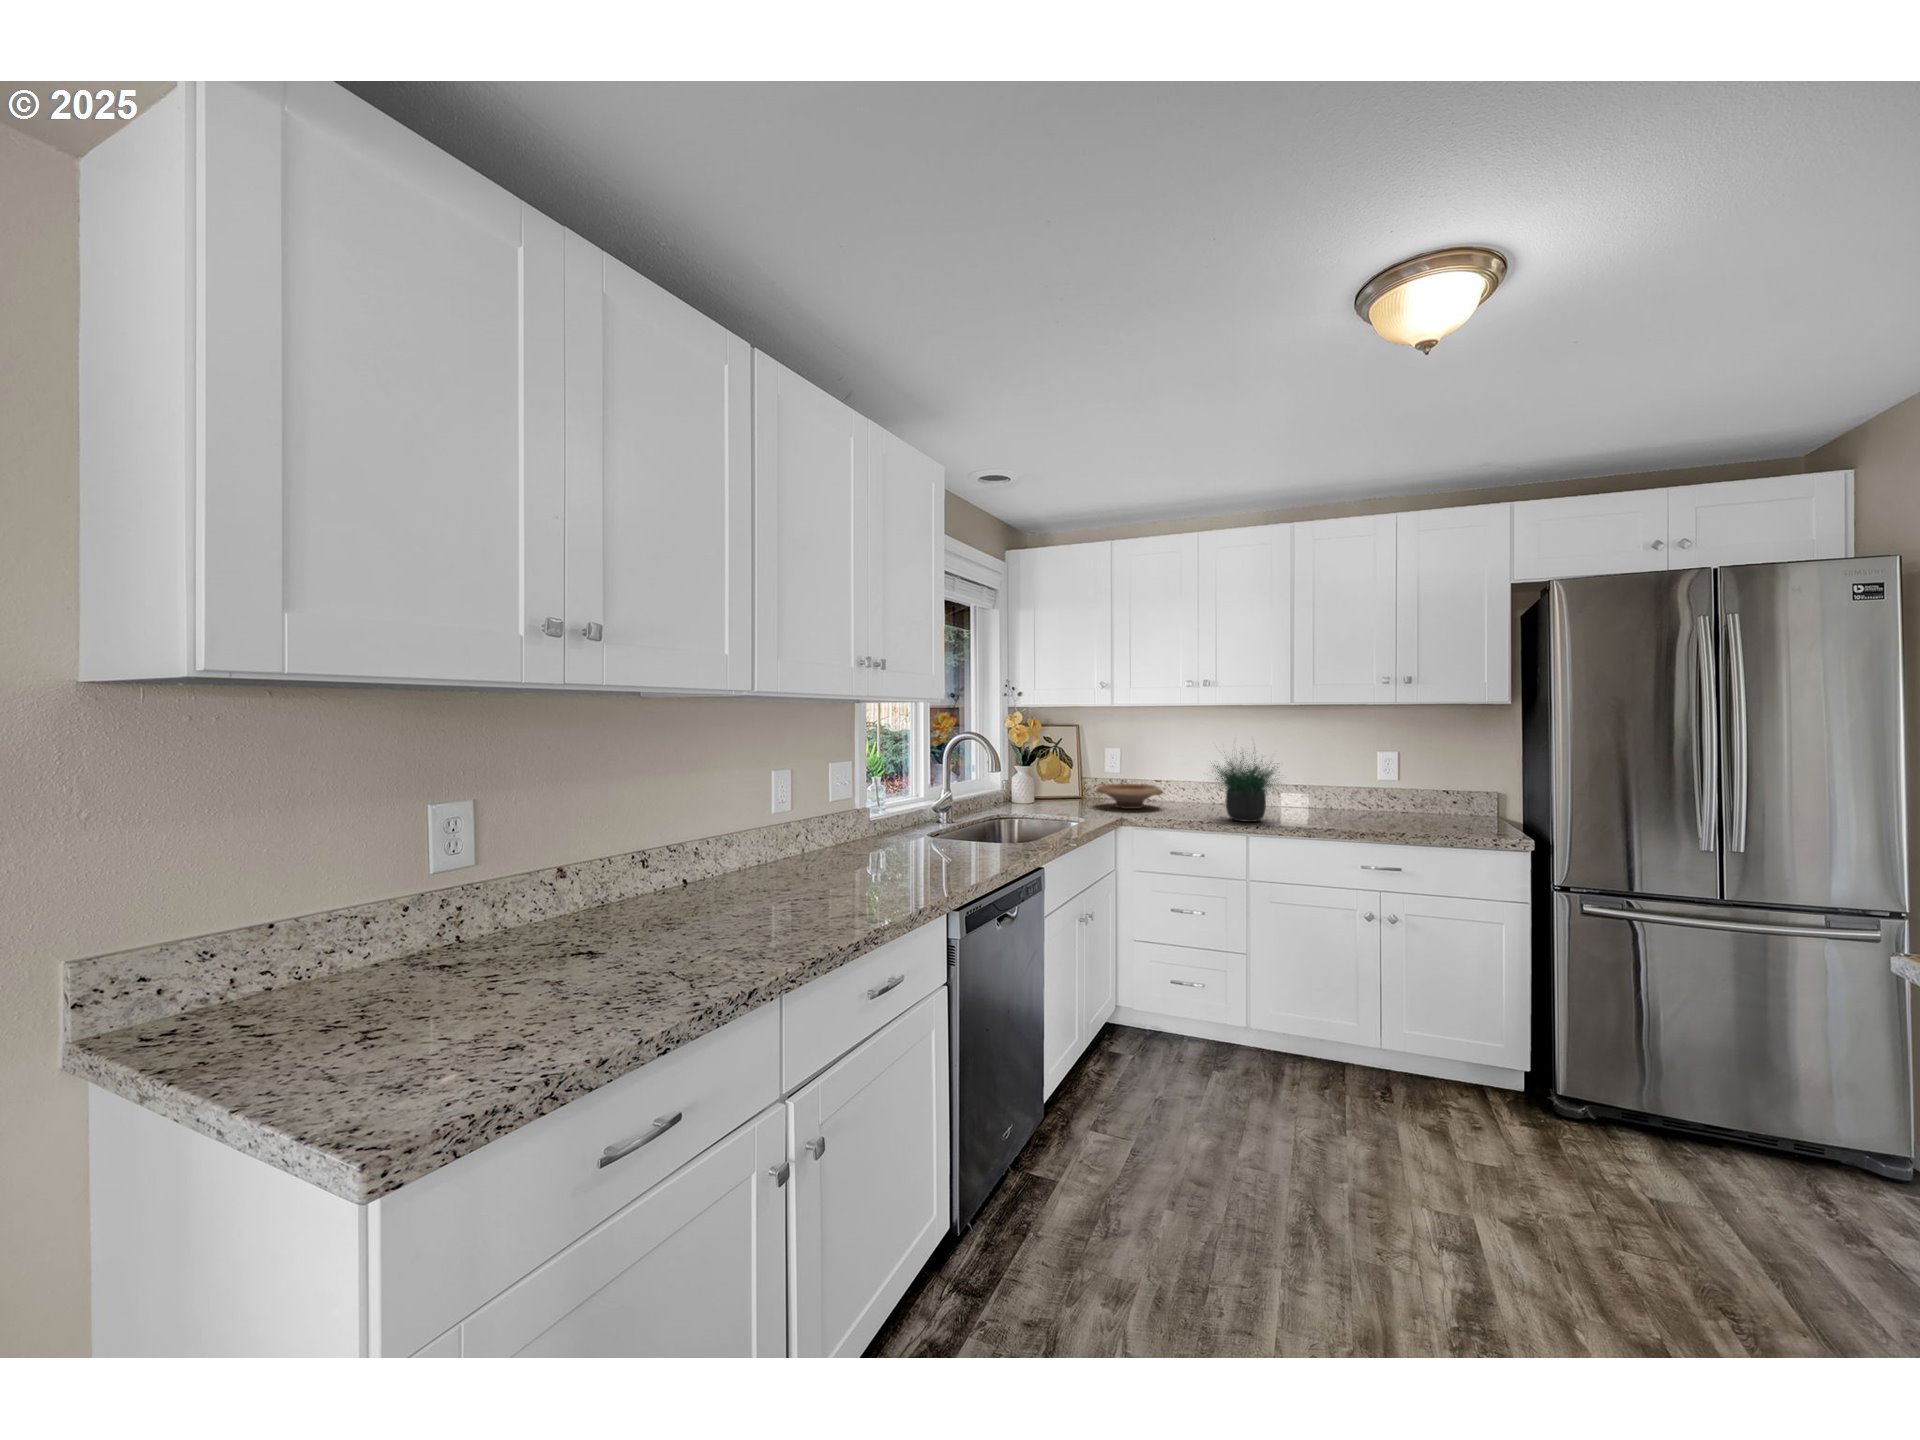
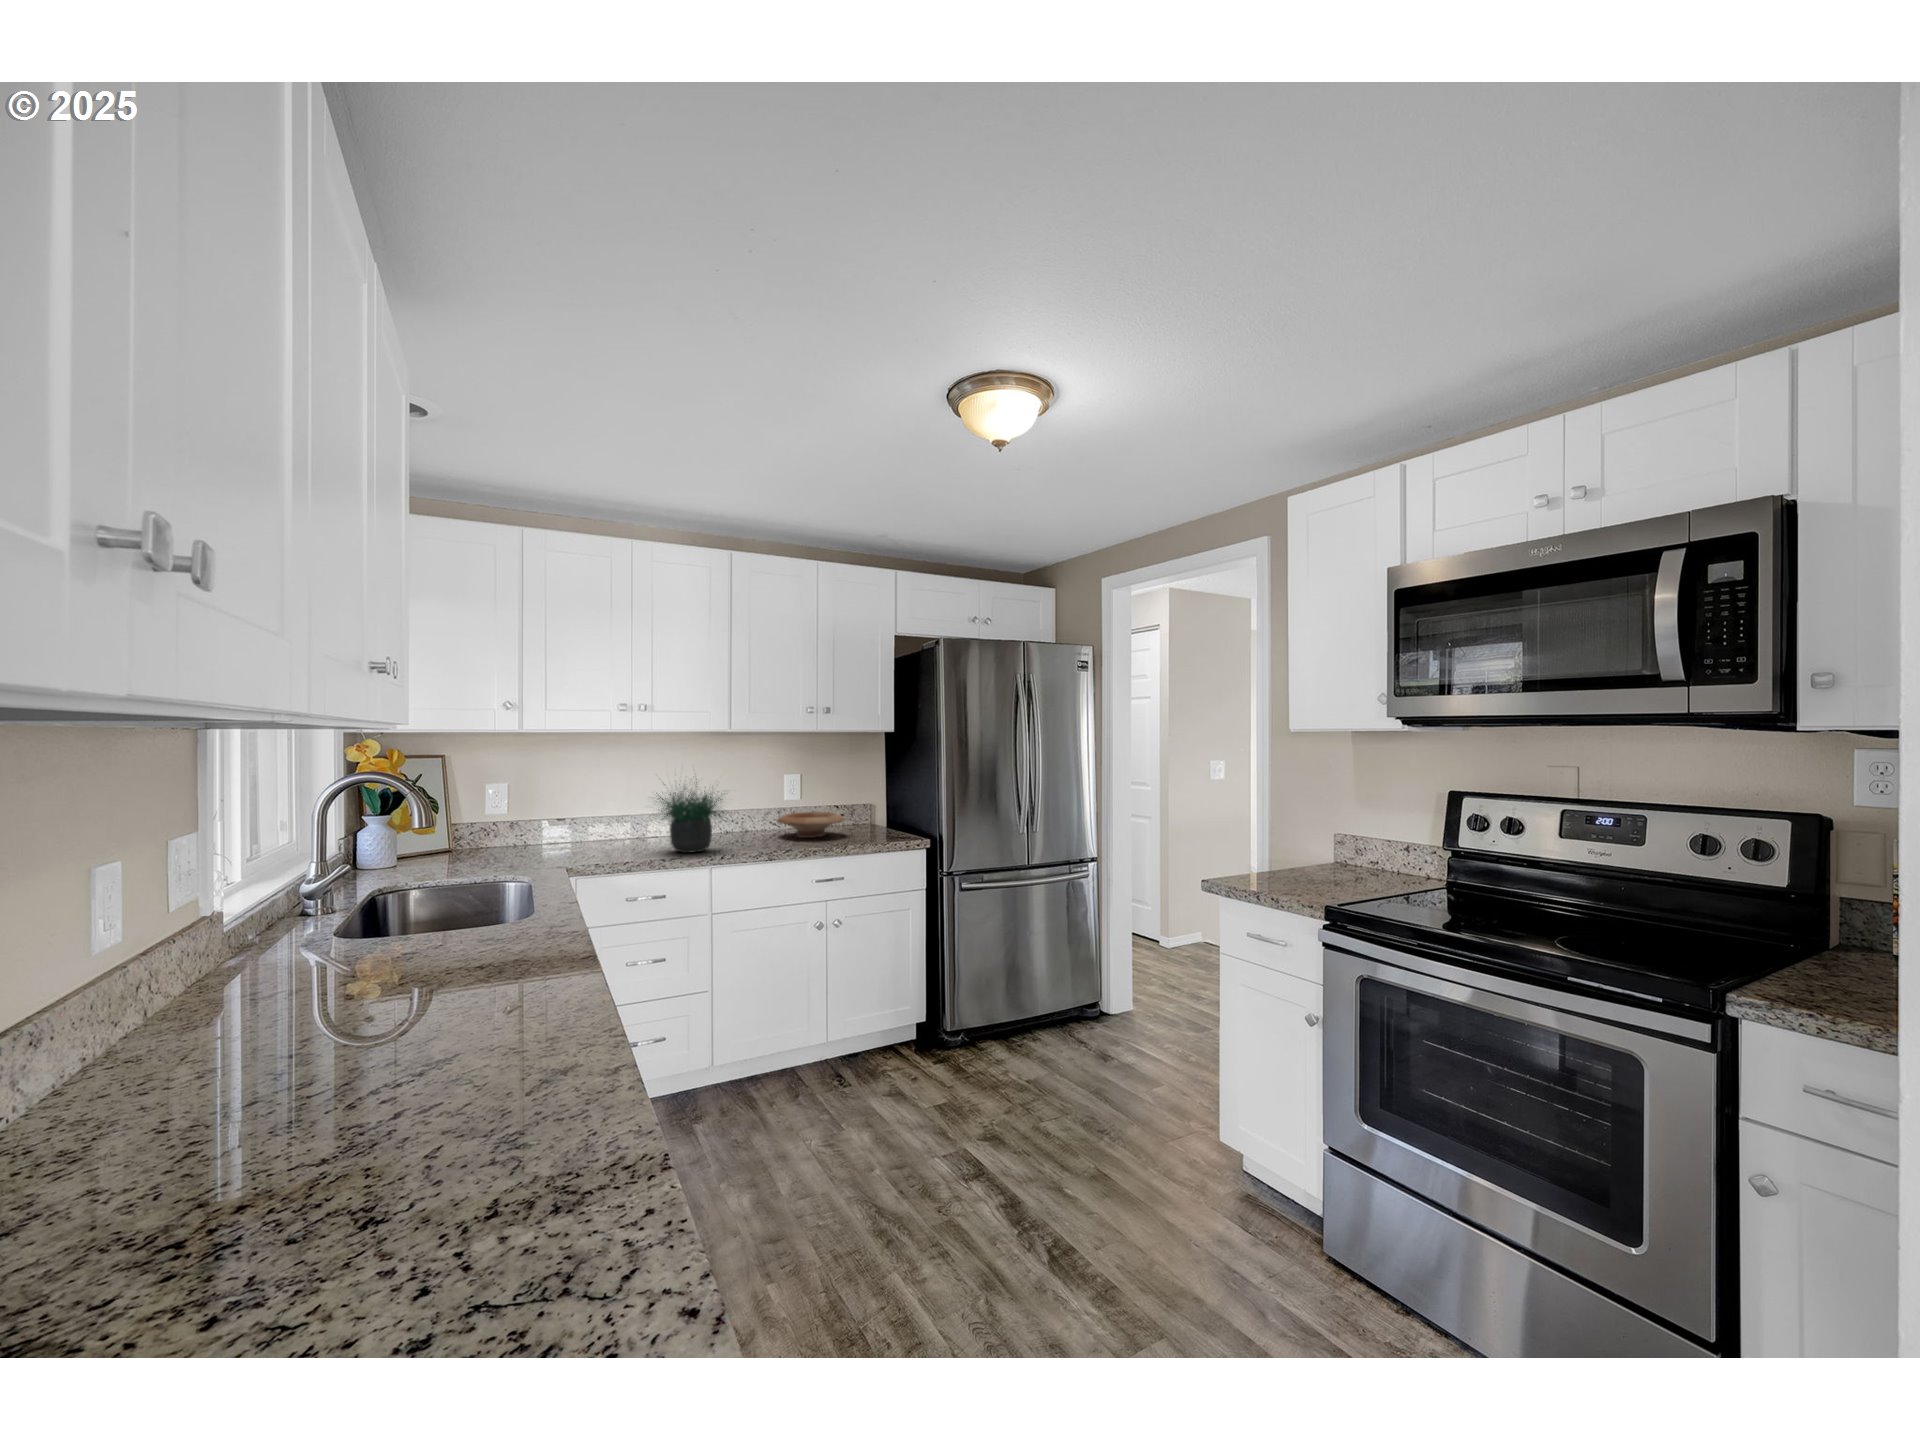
wooden bowl: present [1096,784,1163,809] -> present [777,812,844,838]

